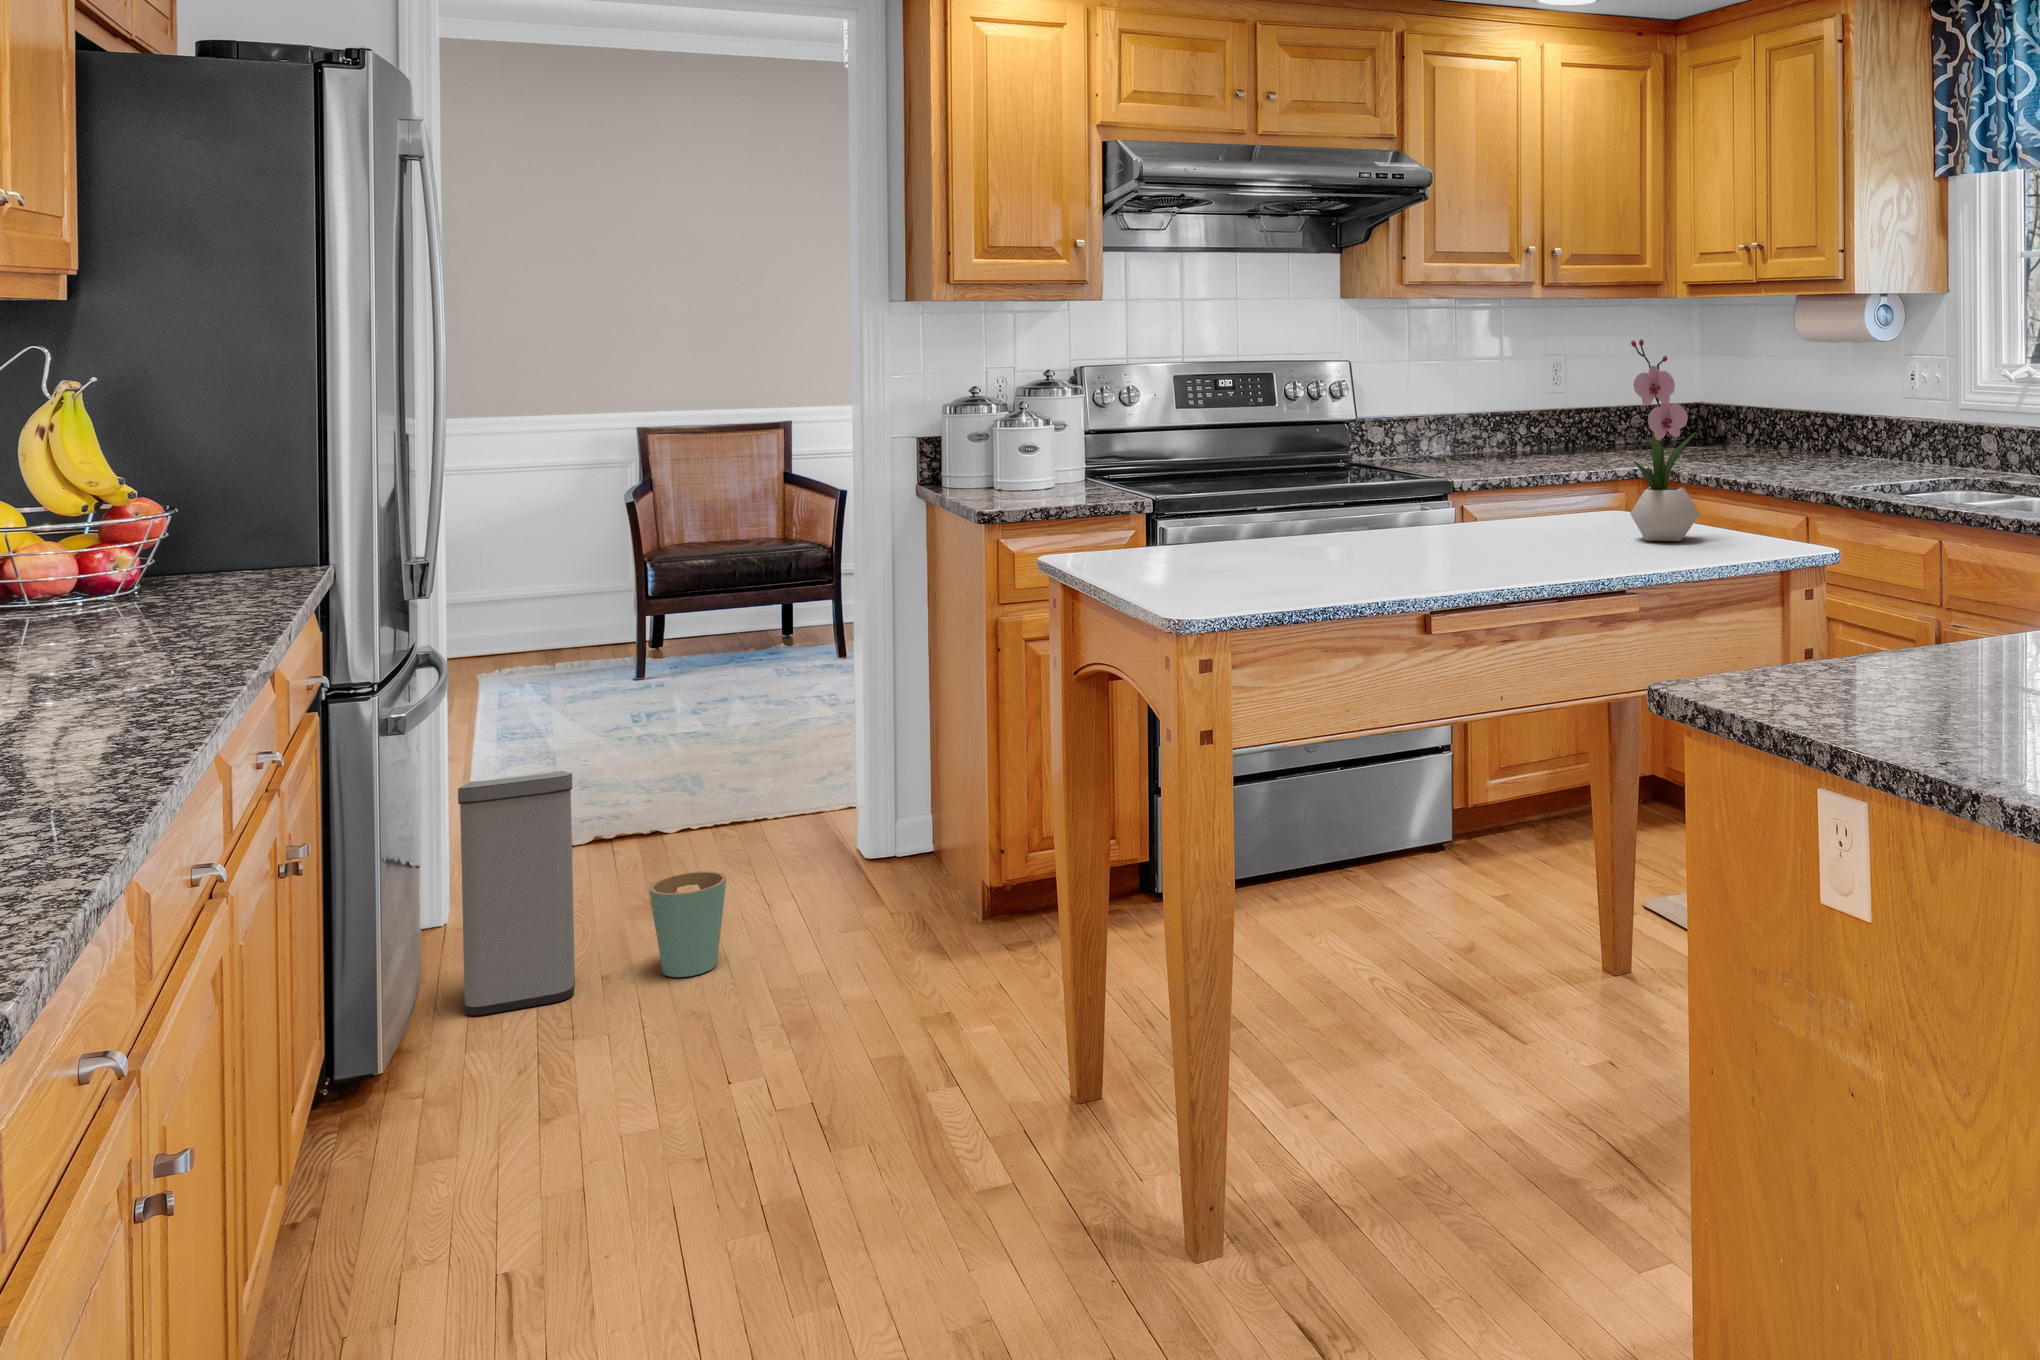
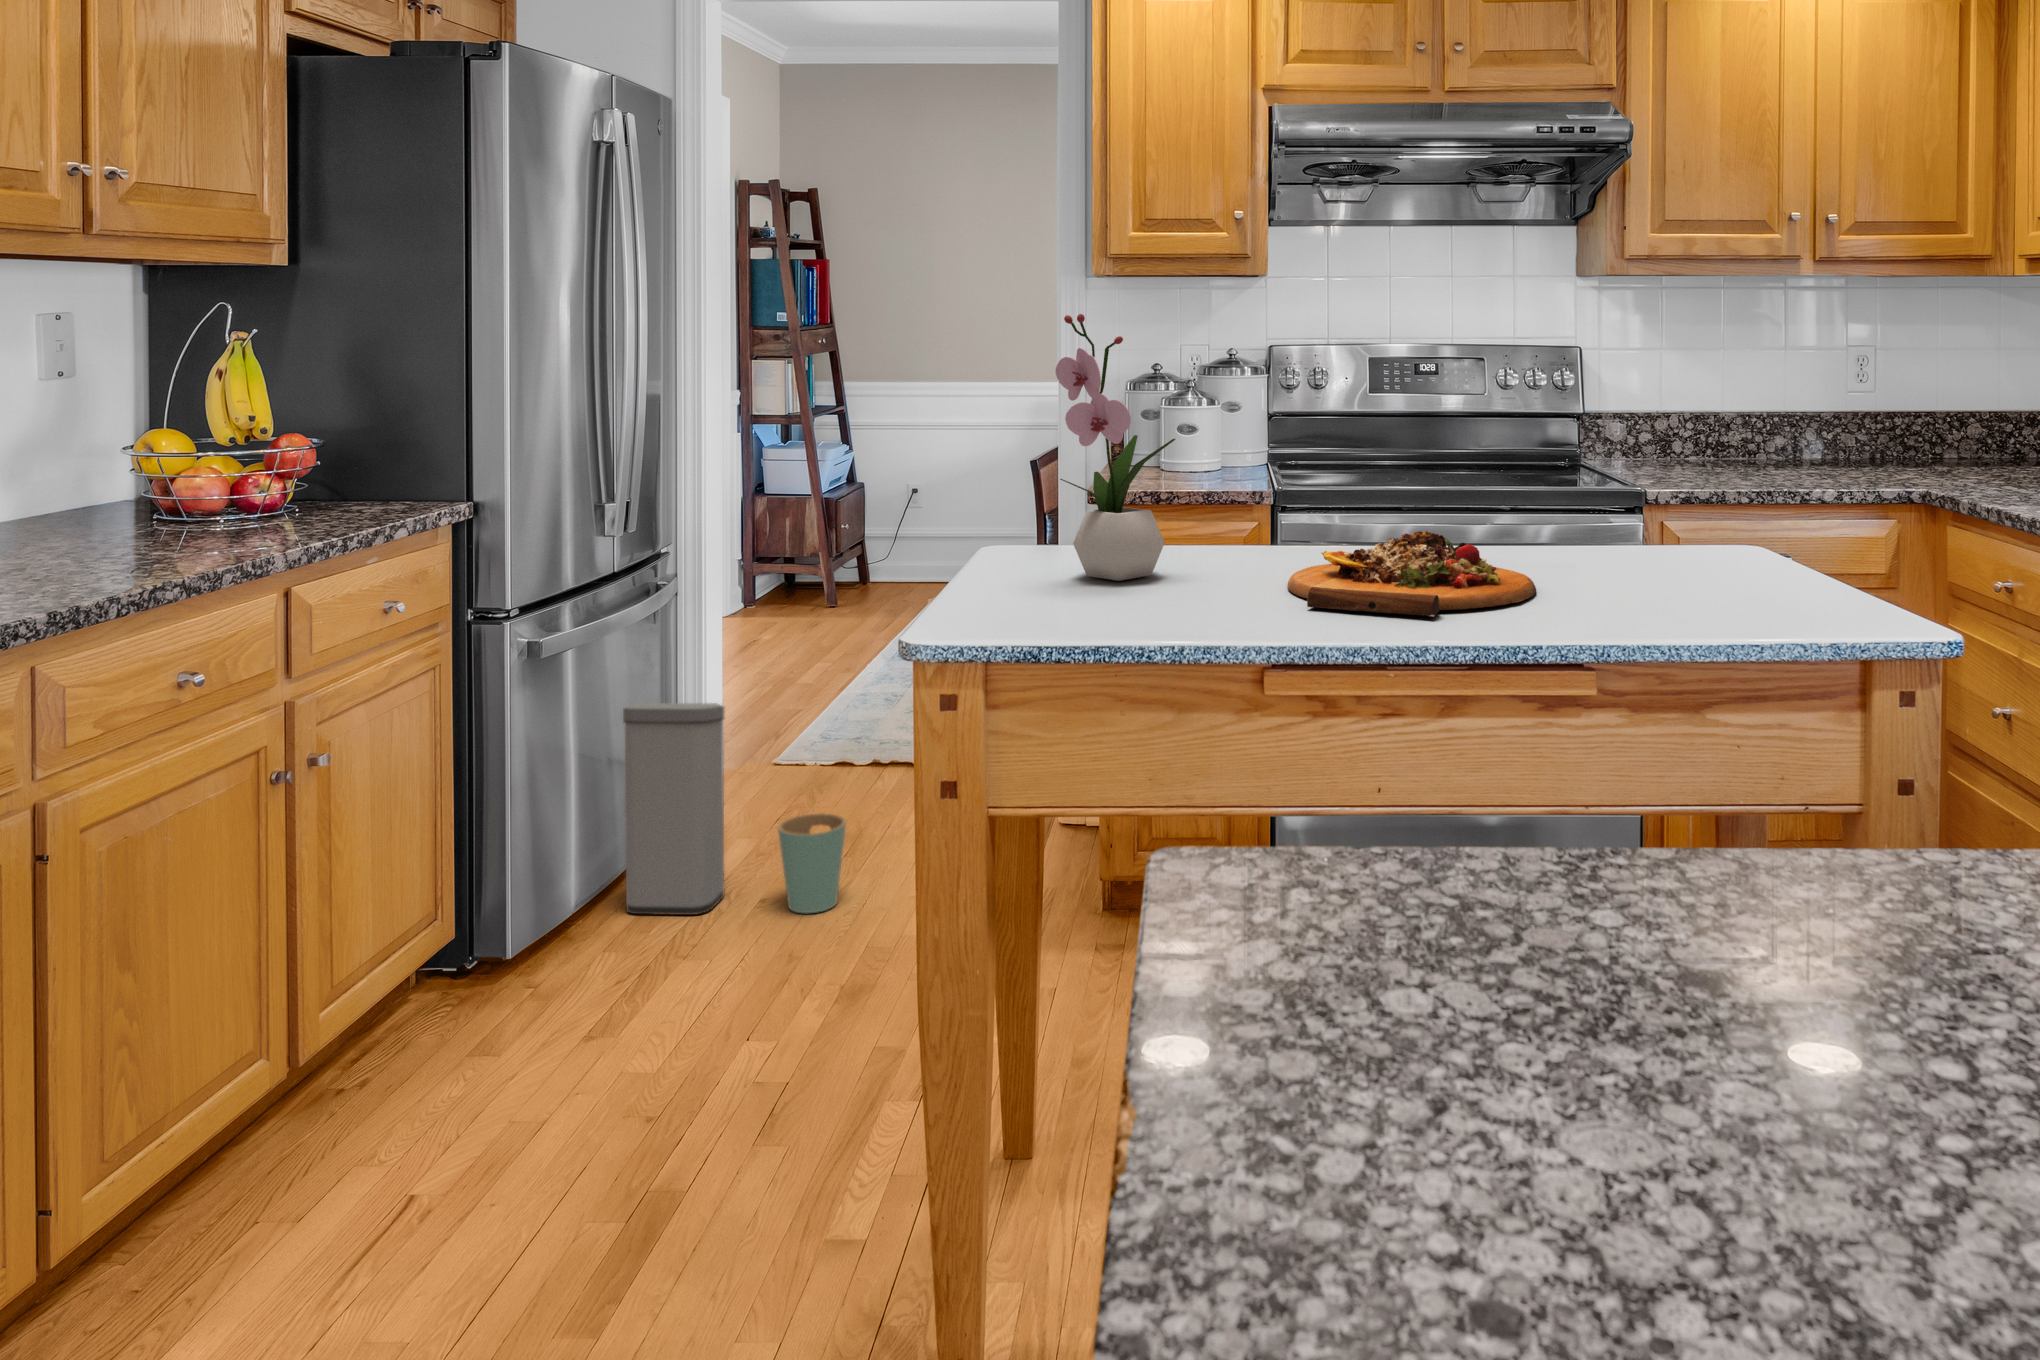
flower arrangement: present [1630,339,1700,541] -> present [1055,314,1175,581]
cutting board: none [1372,509,1563,570] -> present [1287,531,1536,616]

